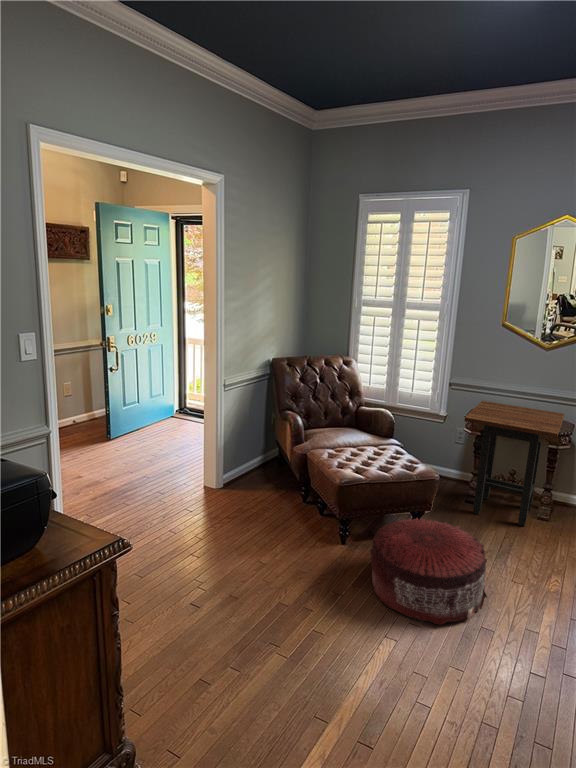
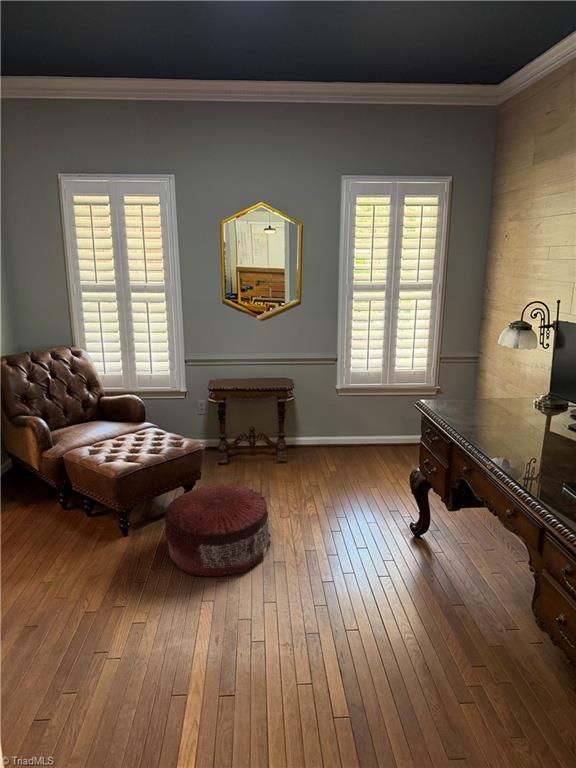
side table: present [464,401,564,526] -> none [212,371,289,473]

